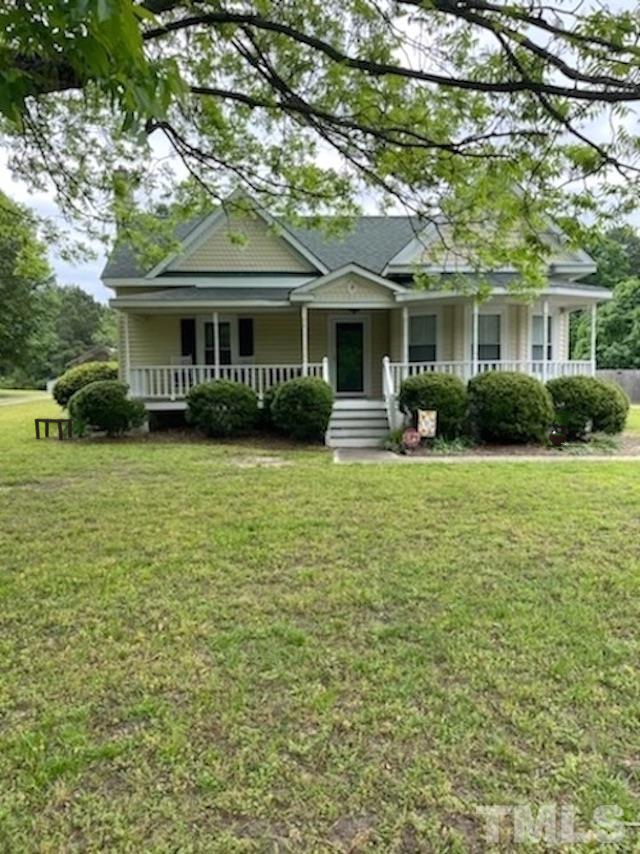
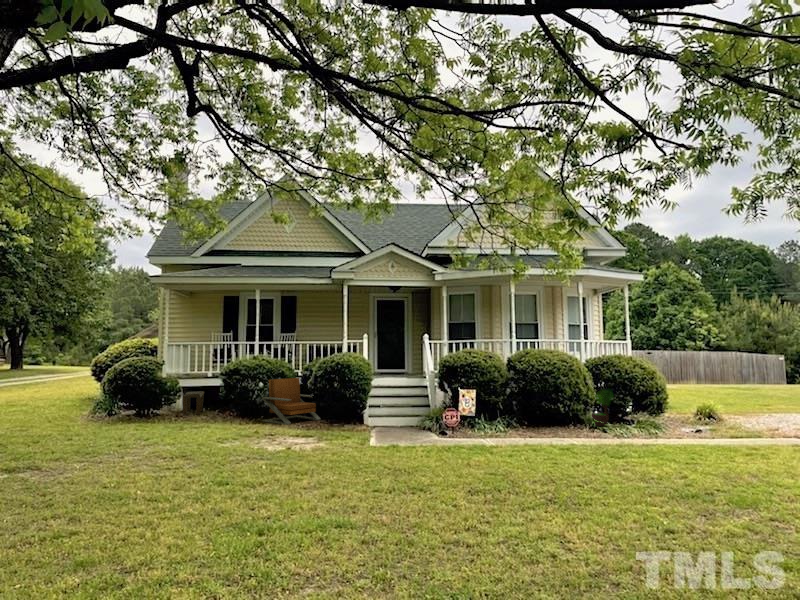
lounge chair: none [227,401,283,445] -> present [262,378,320,425]
bench: present [34,418,72,440] -> present [183,391,204,415]

